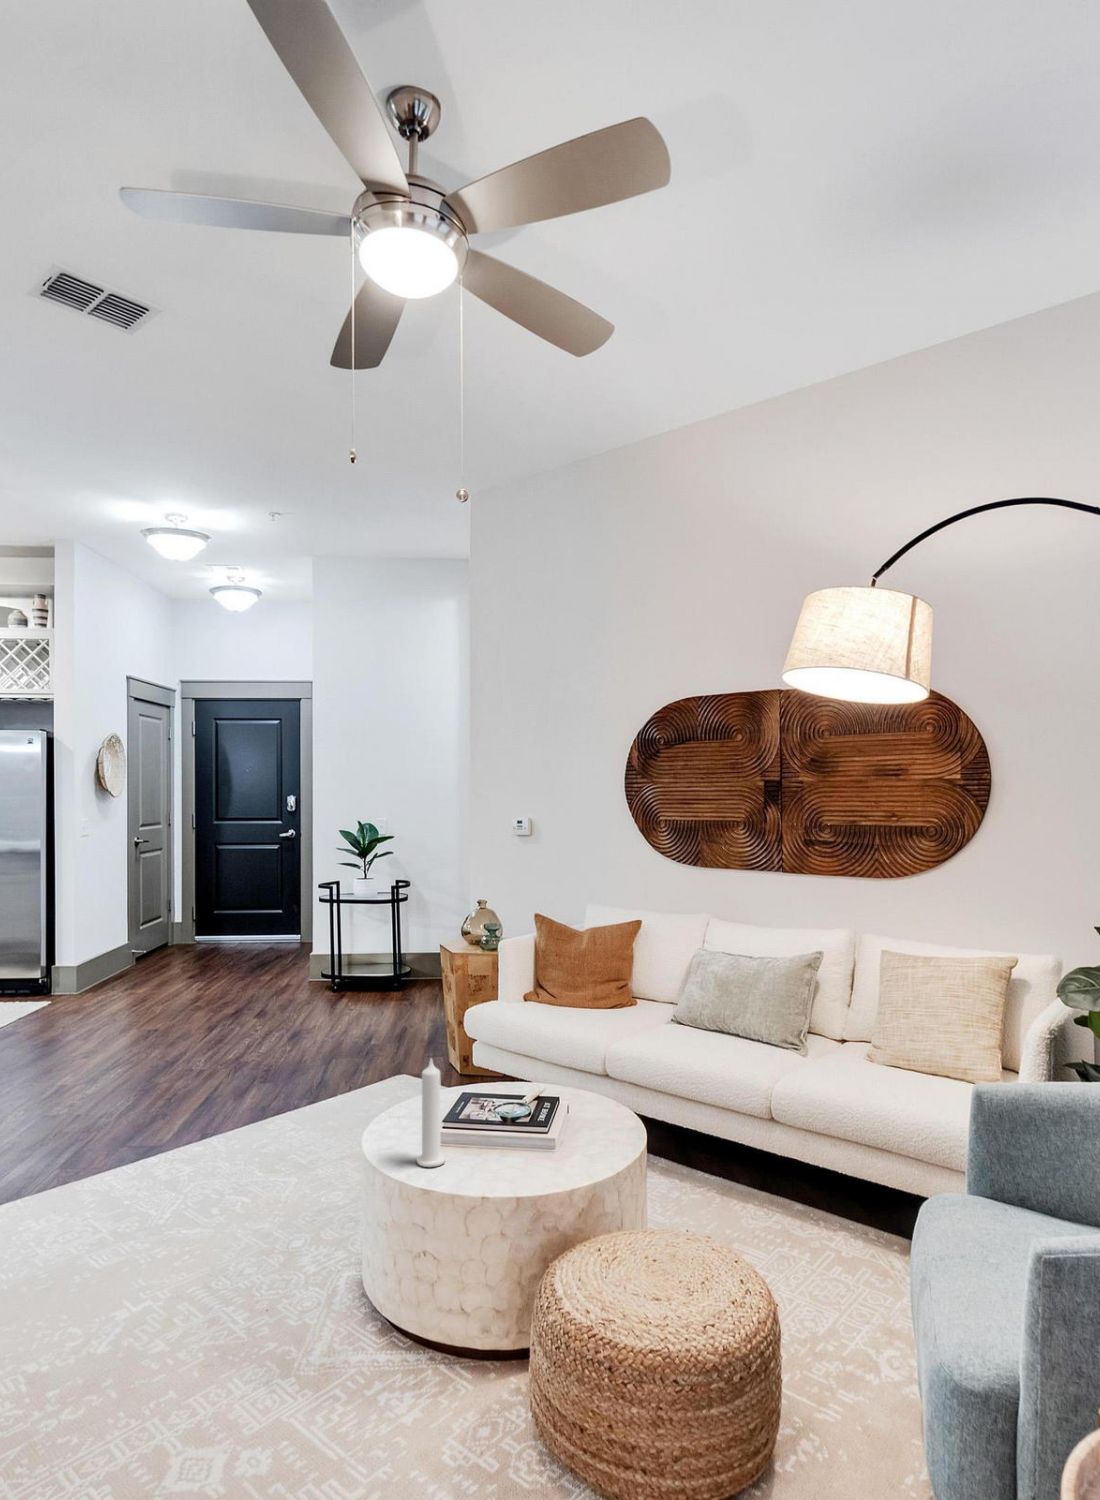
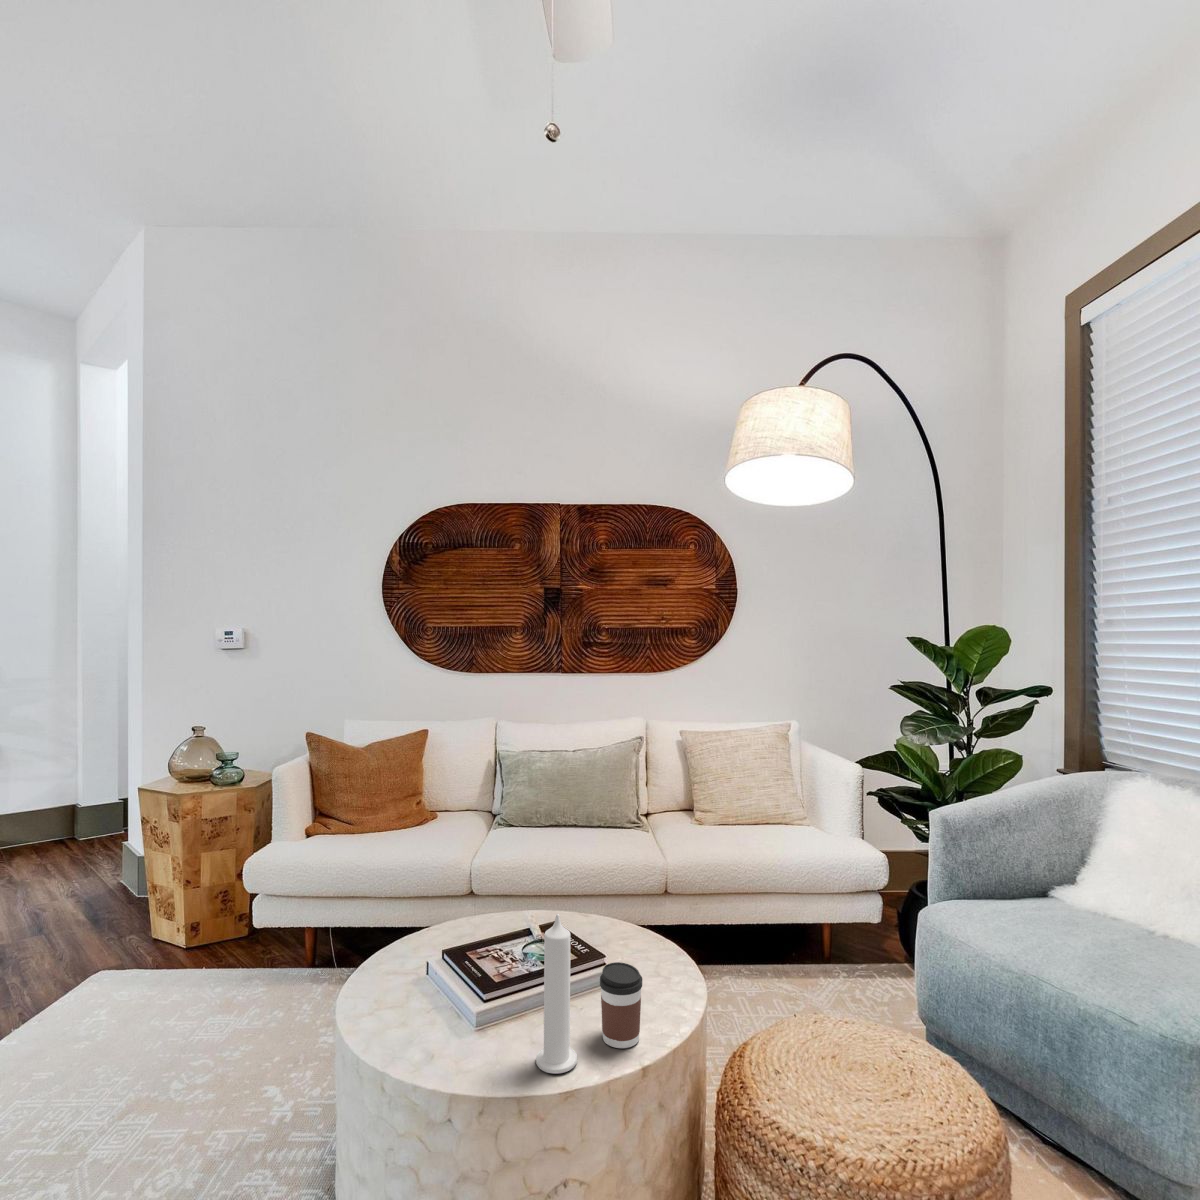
coffee cup: none [469,1111,502,1172] -> present [600,962,642,1048]

